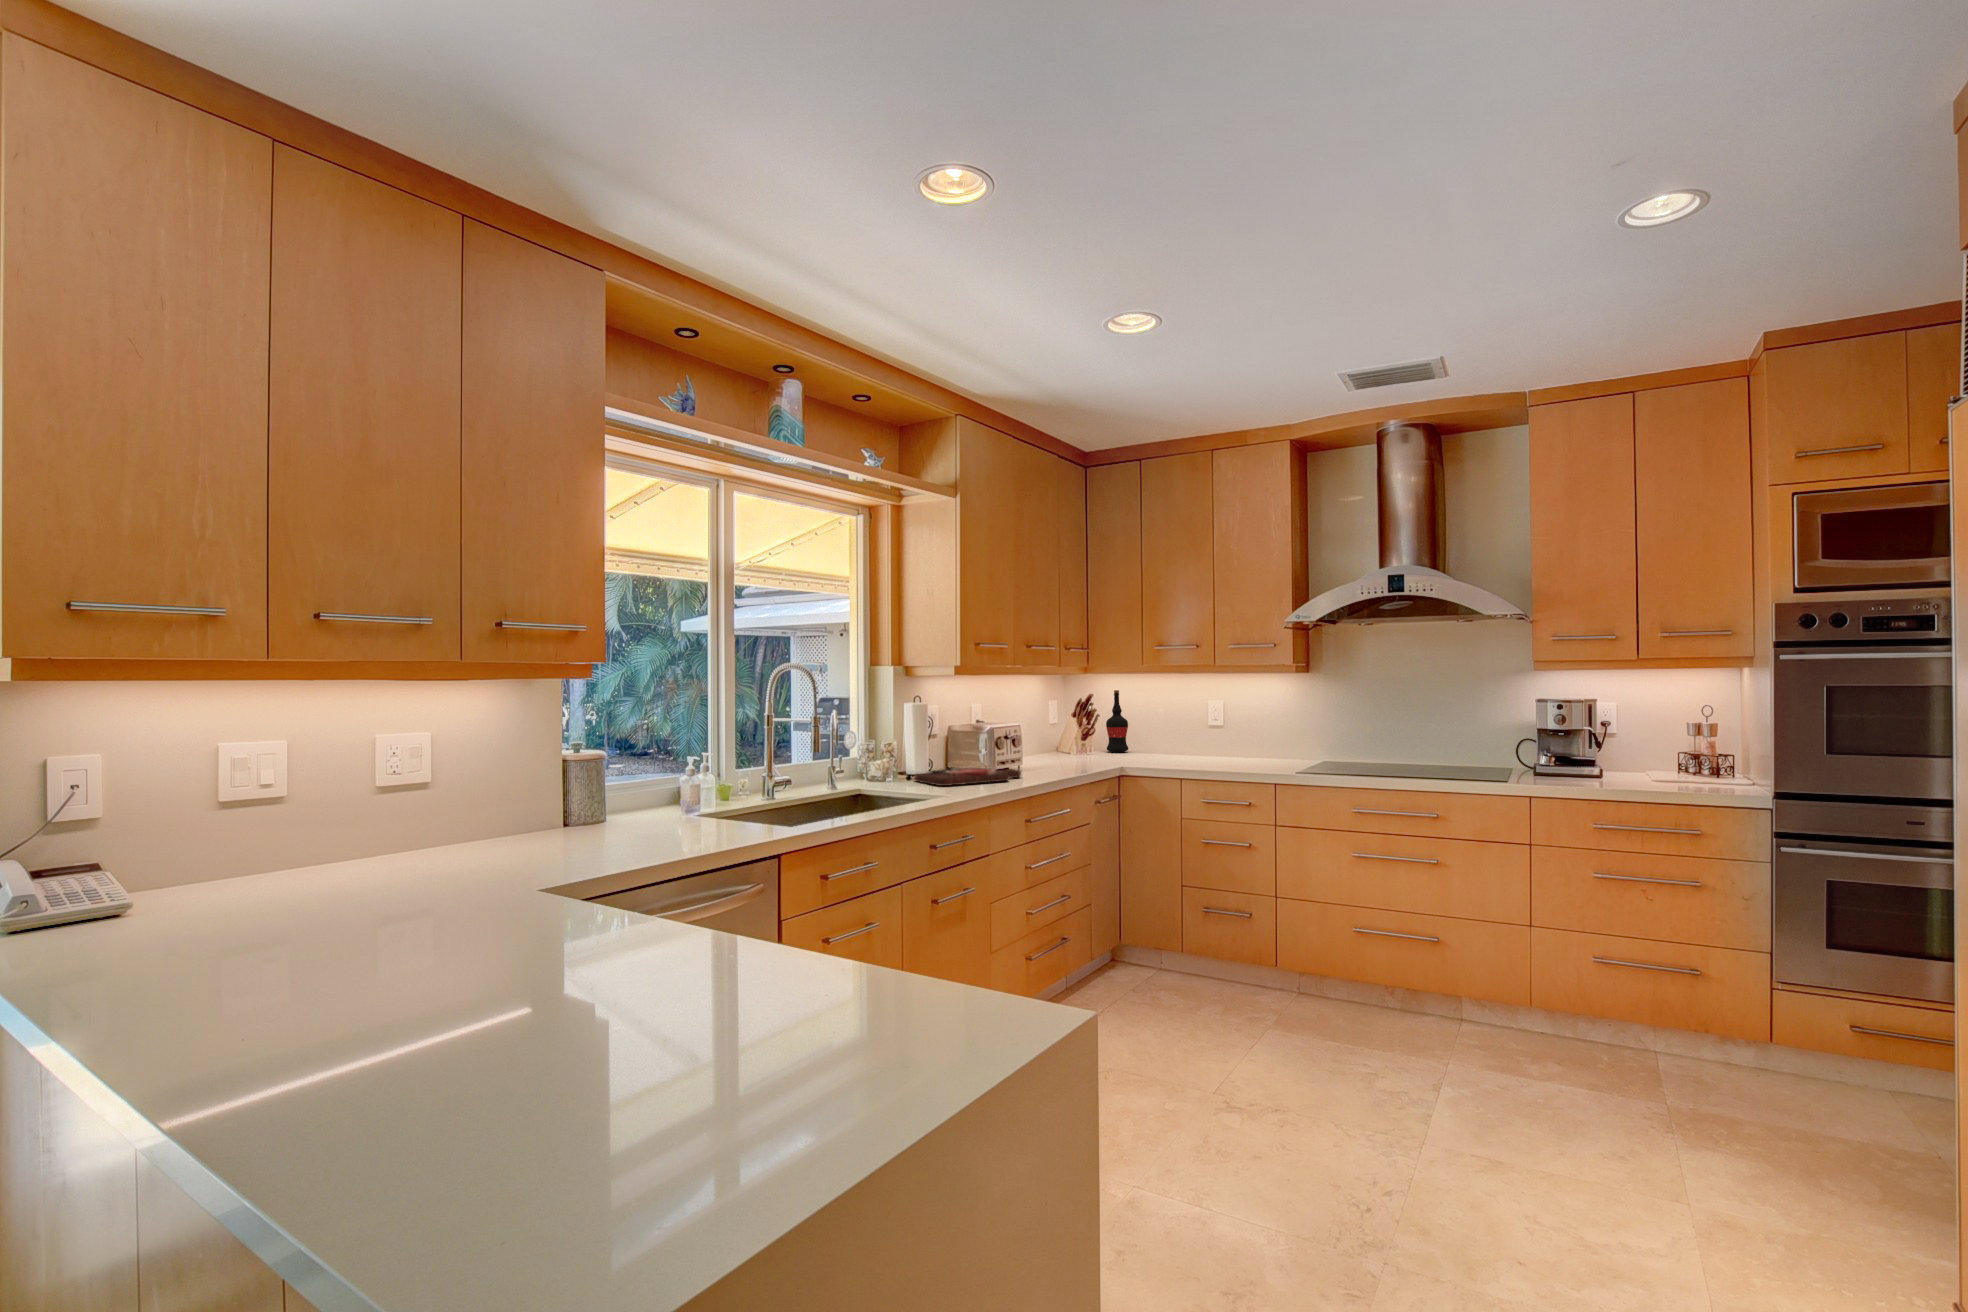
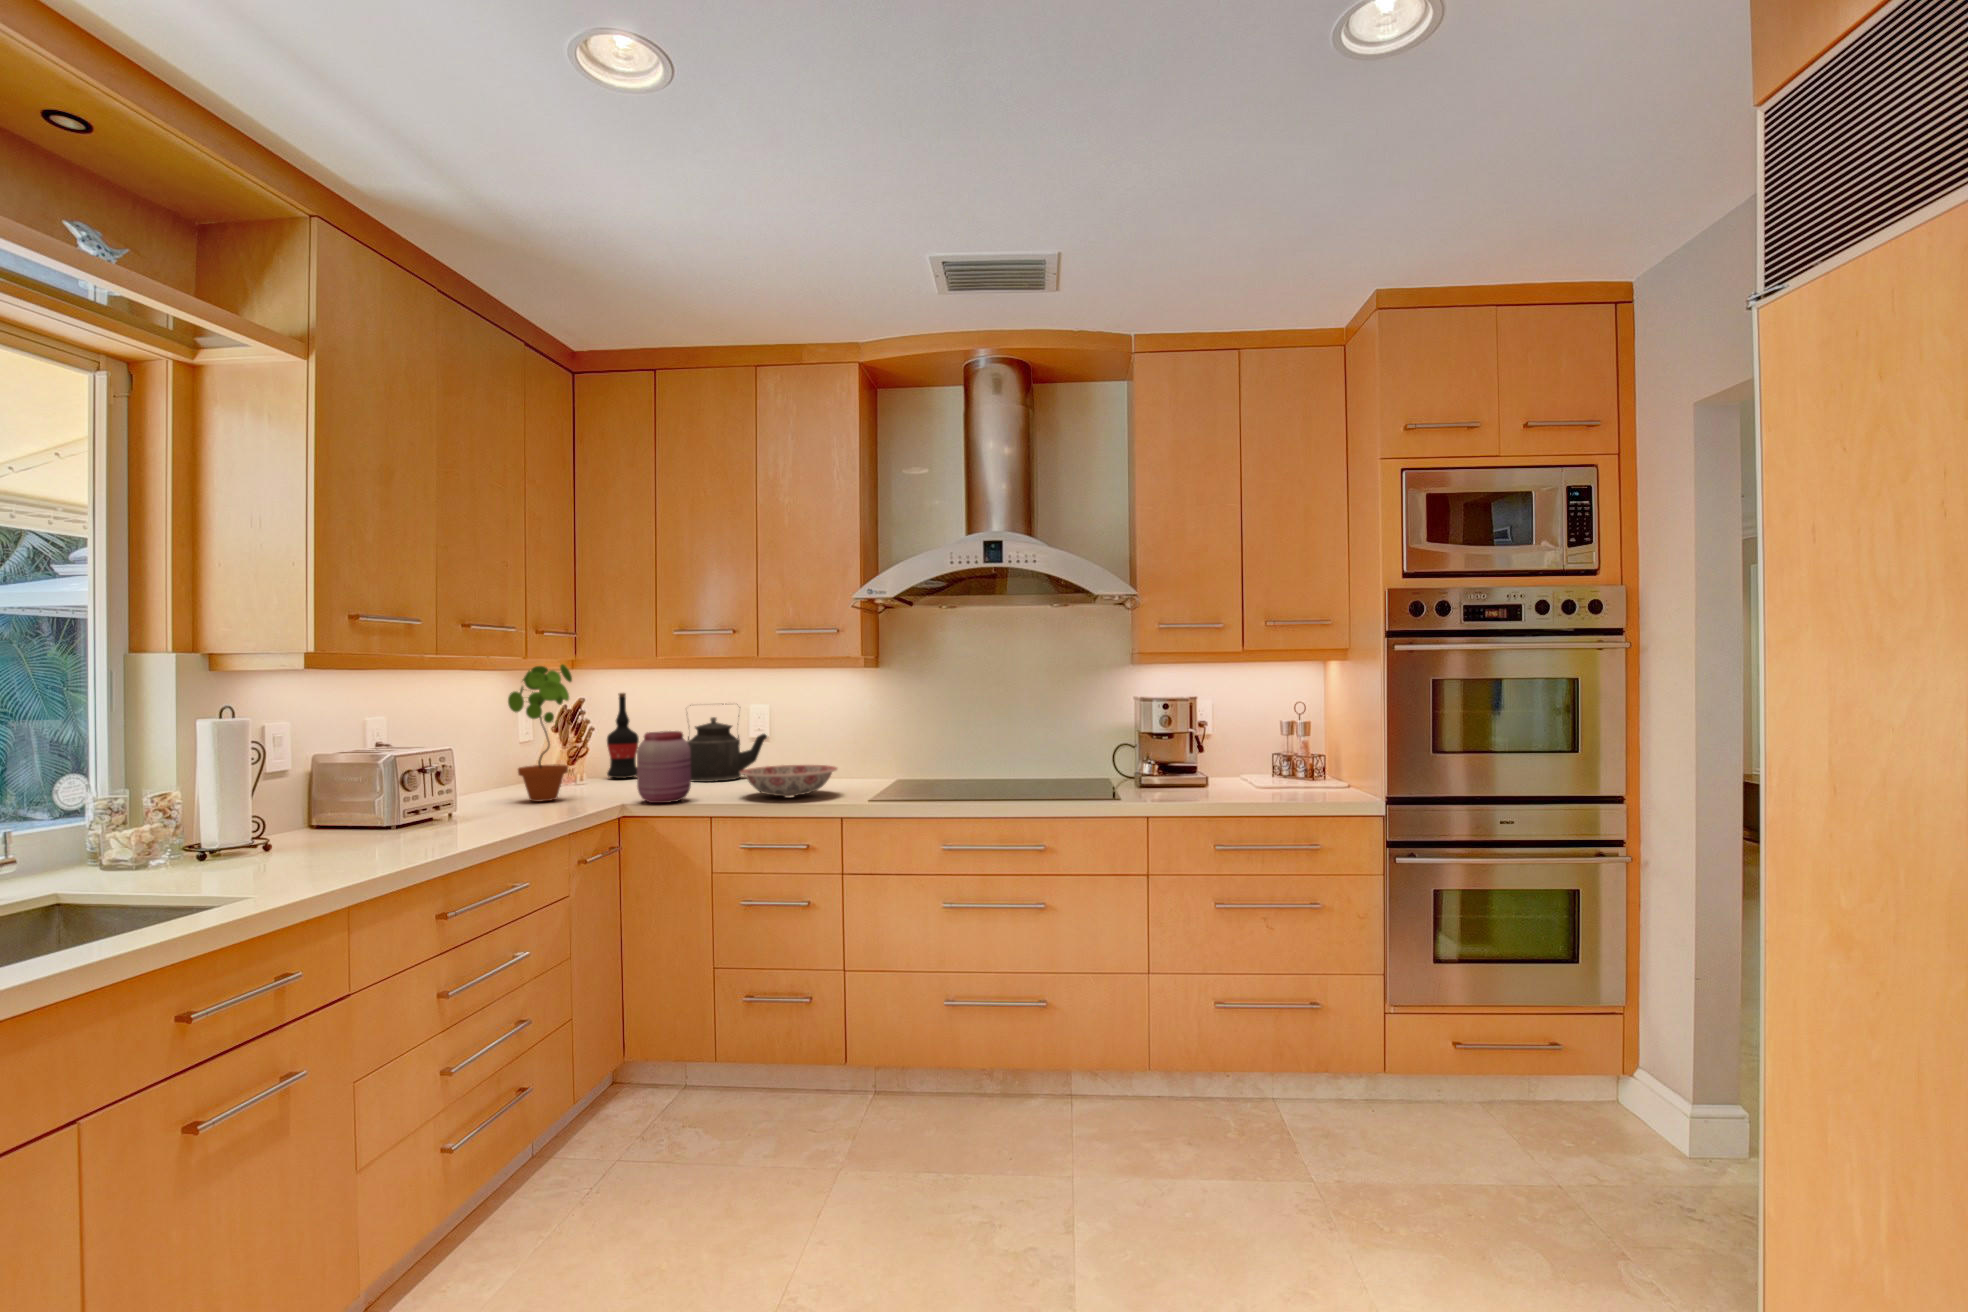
potted plant: none [1049,670,1087,762] -> present [508,664,572,802]
kettle: none [1161,699,1223,757] -> present [687,704,767,782]
jar: none [1130,718,1166,767] -> present [637,731,691,803]
ceramic bowl: none [1200,746,1273,768] -> present [740,765,837,797]
cutting board: present [914,767,1021,786] -> none [210,822,442,873]

